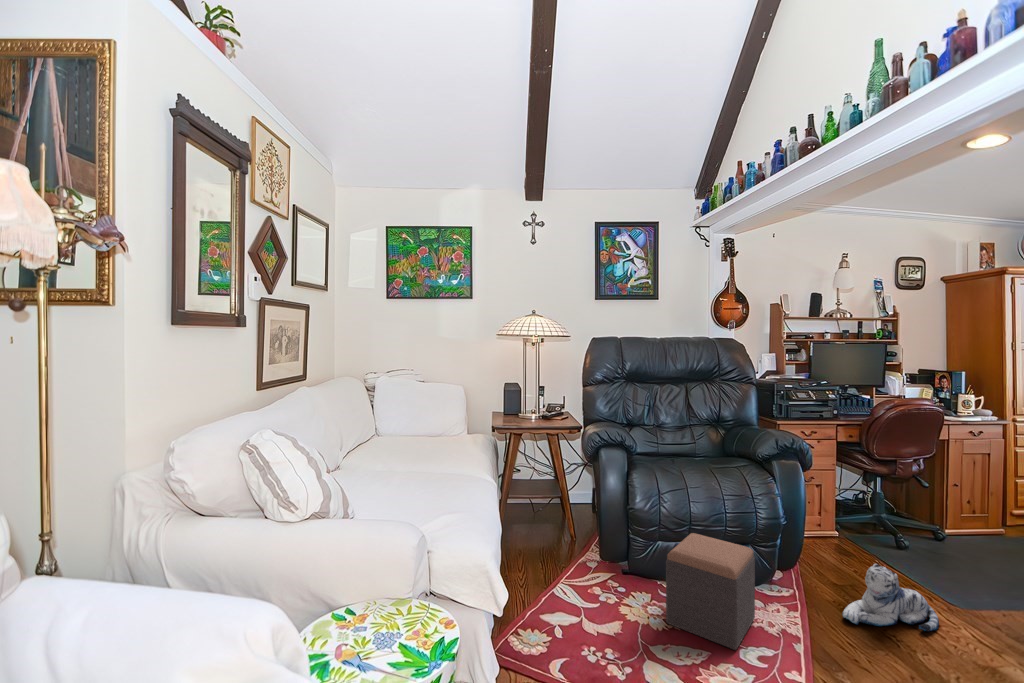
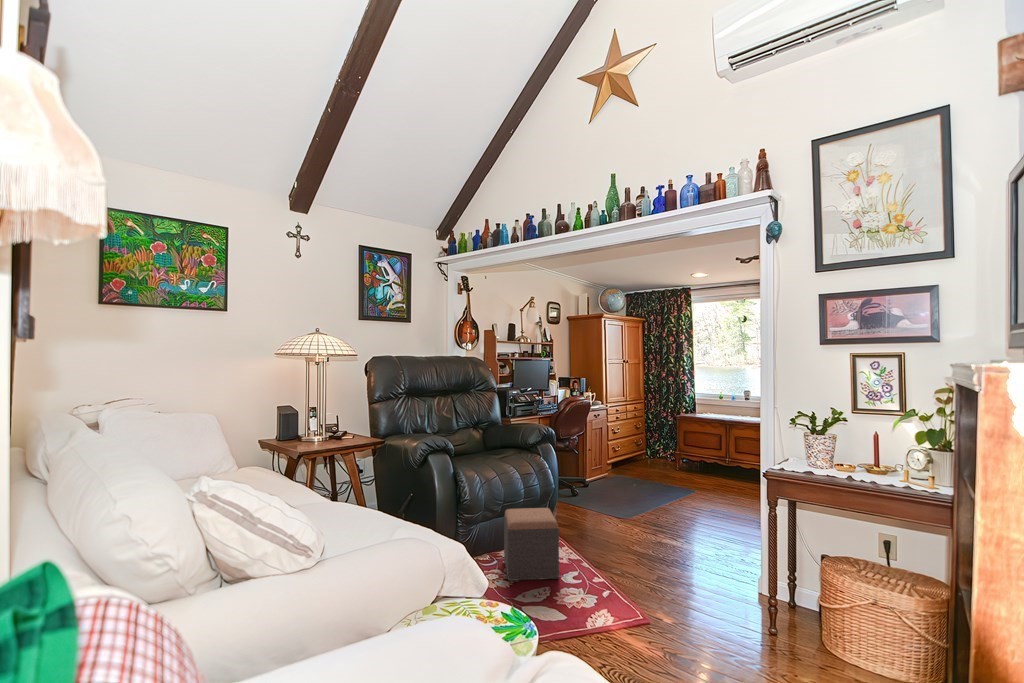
plush toy: present [842,564,939,631] -> none [585,502,625,543]

